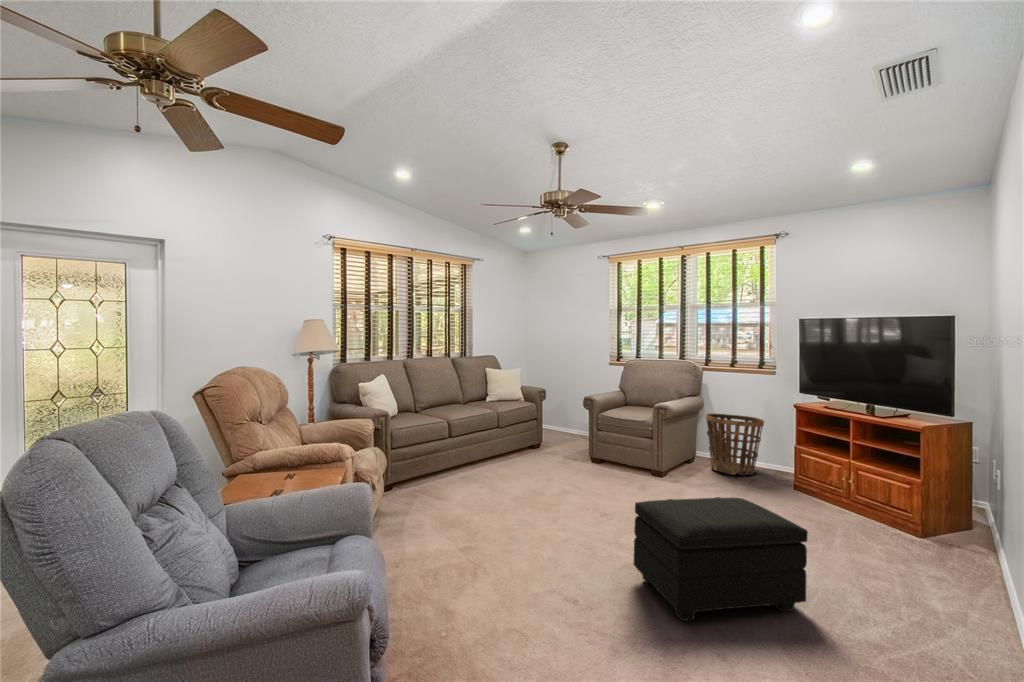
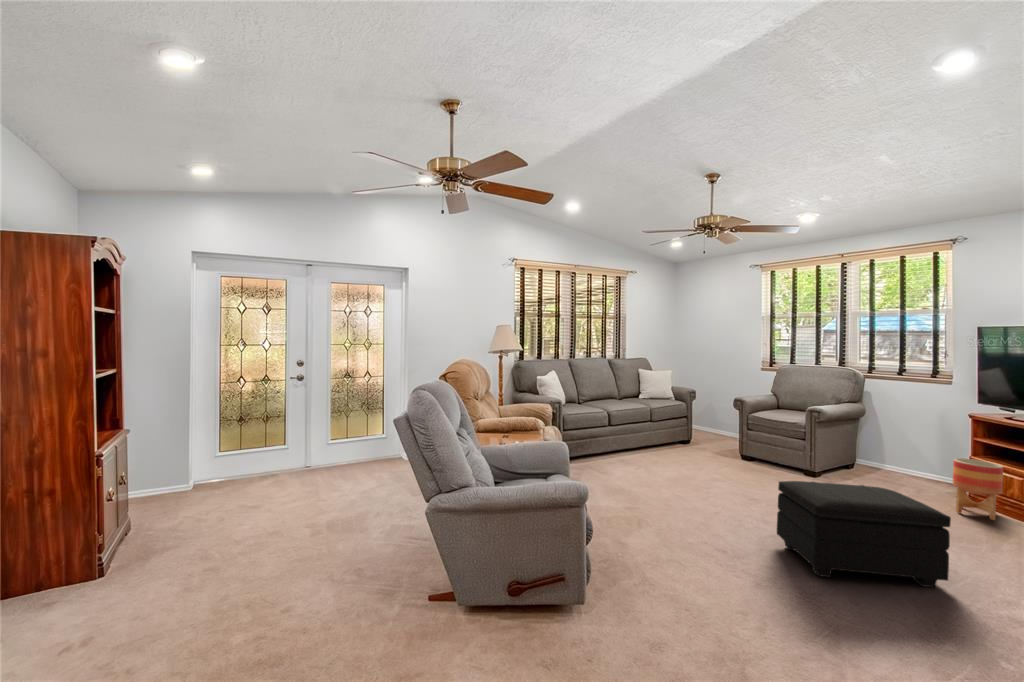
basket: present [705,413,764,475] -> none [865,420,936,484]
planter: none [784,449,825,510] -> present [953,458,1003,520]

